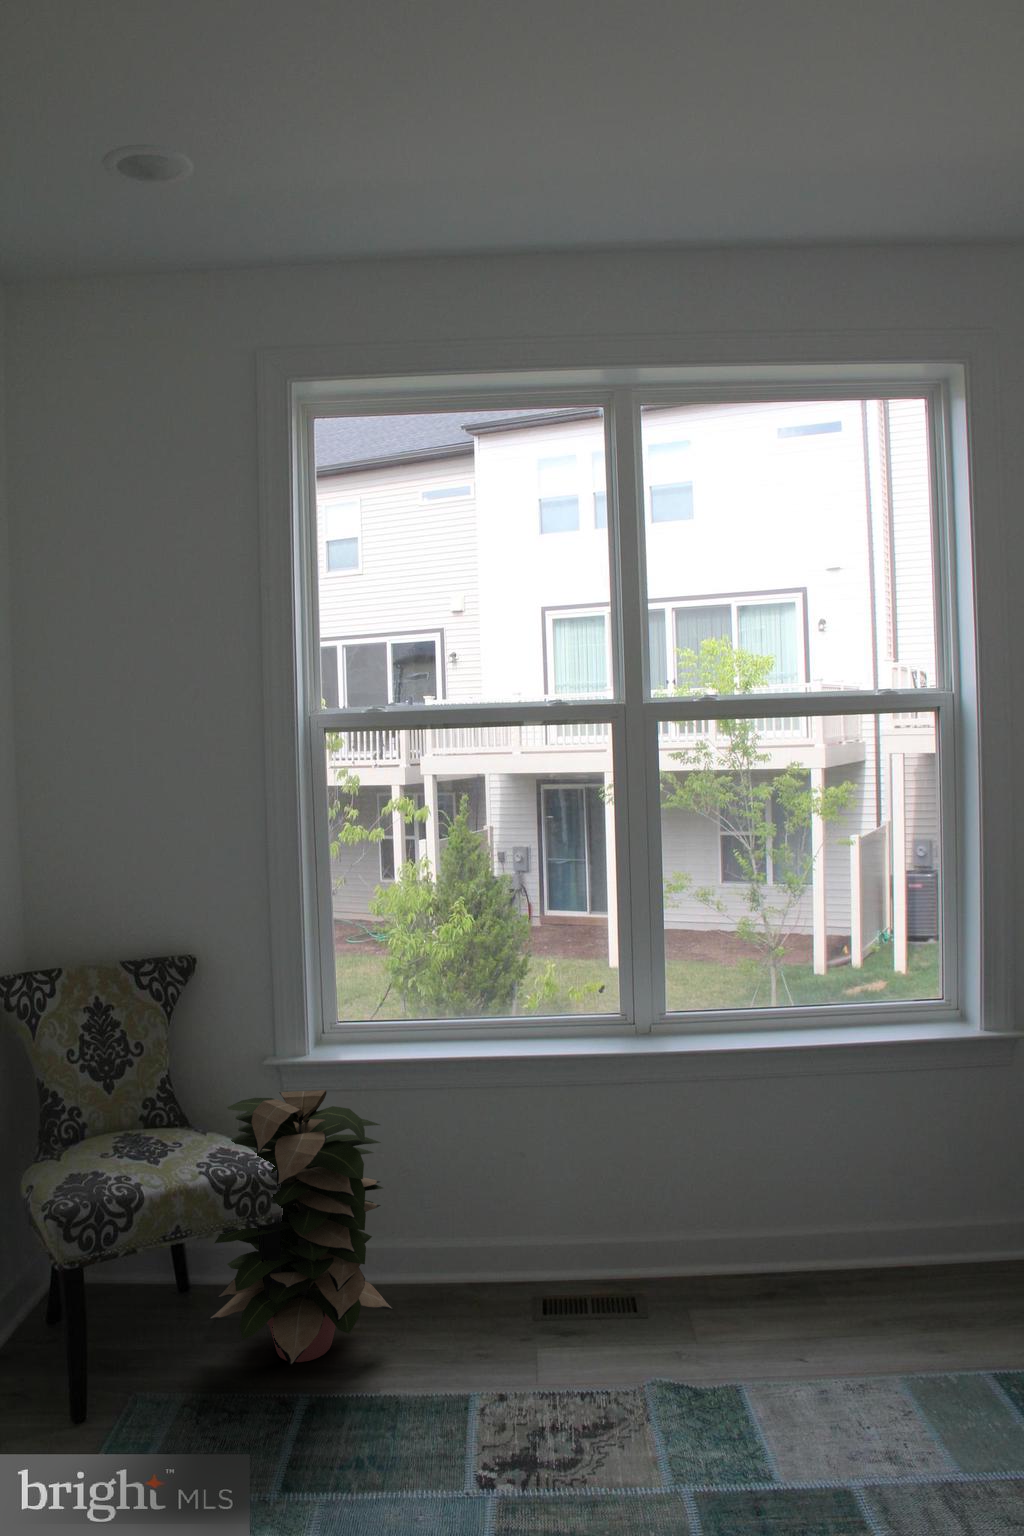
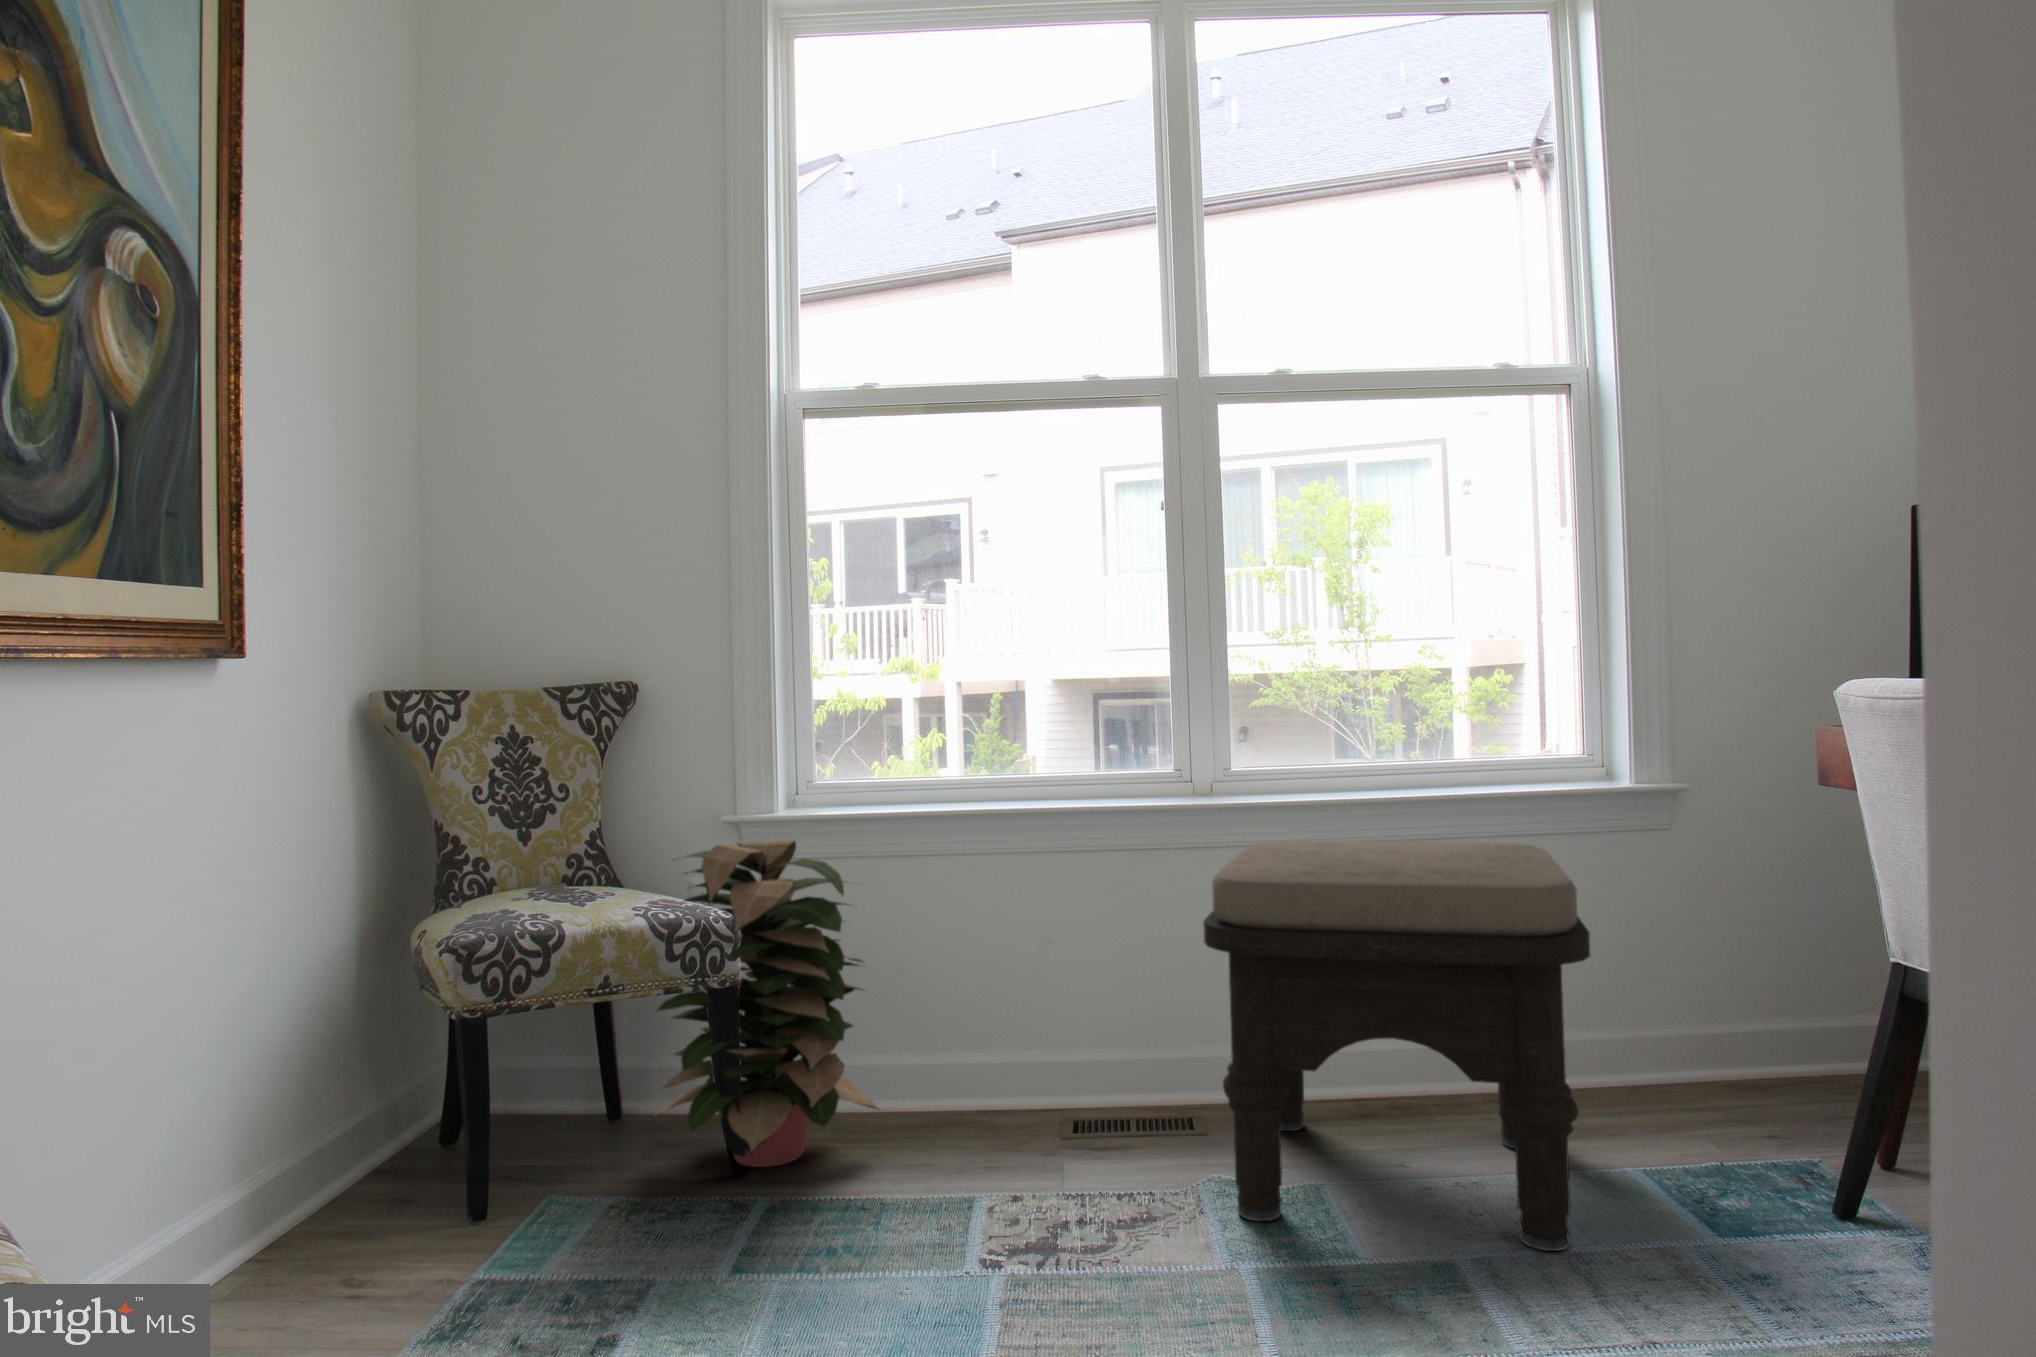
ottoman: none [651,1084,952,1466] -> present [1203,841,1590,1251]

